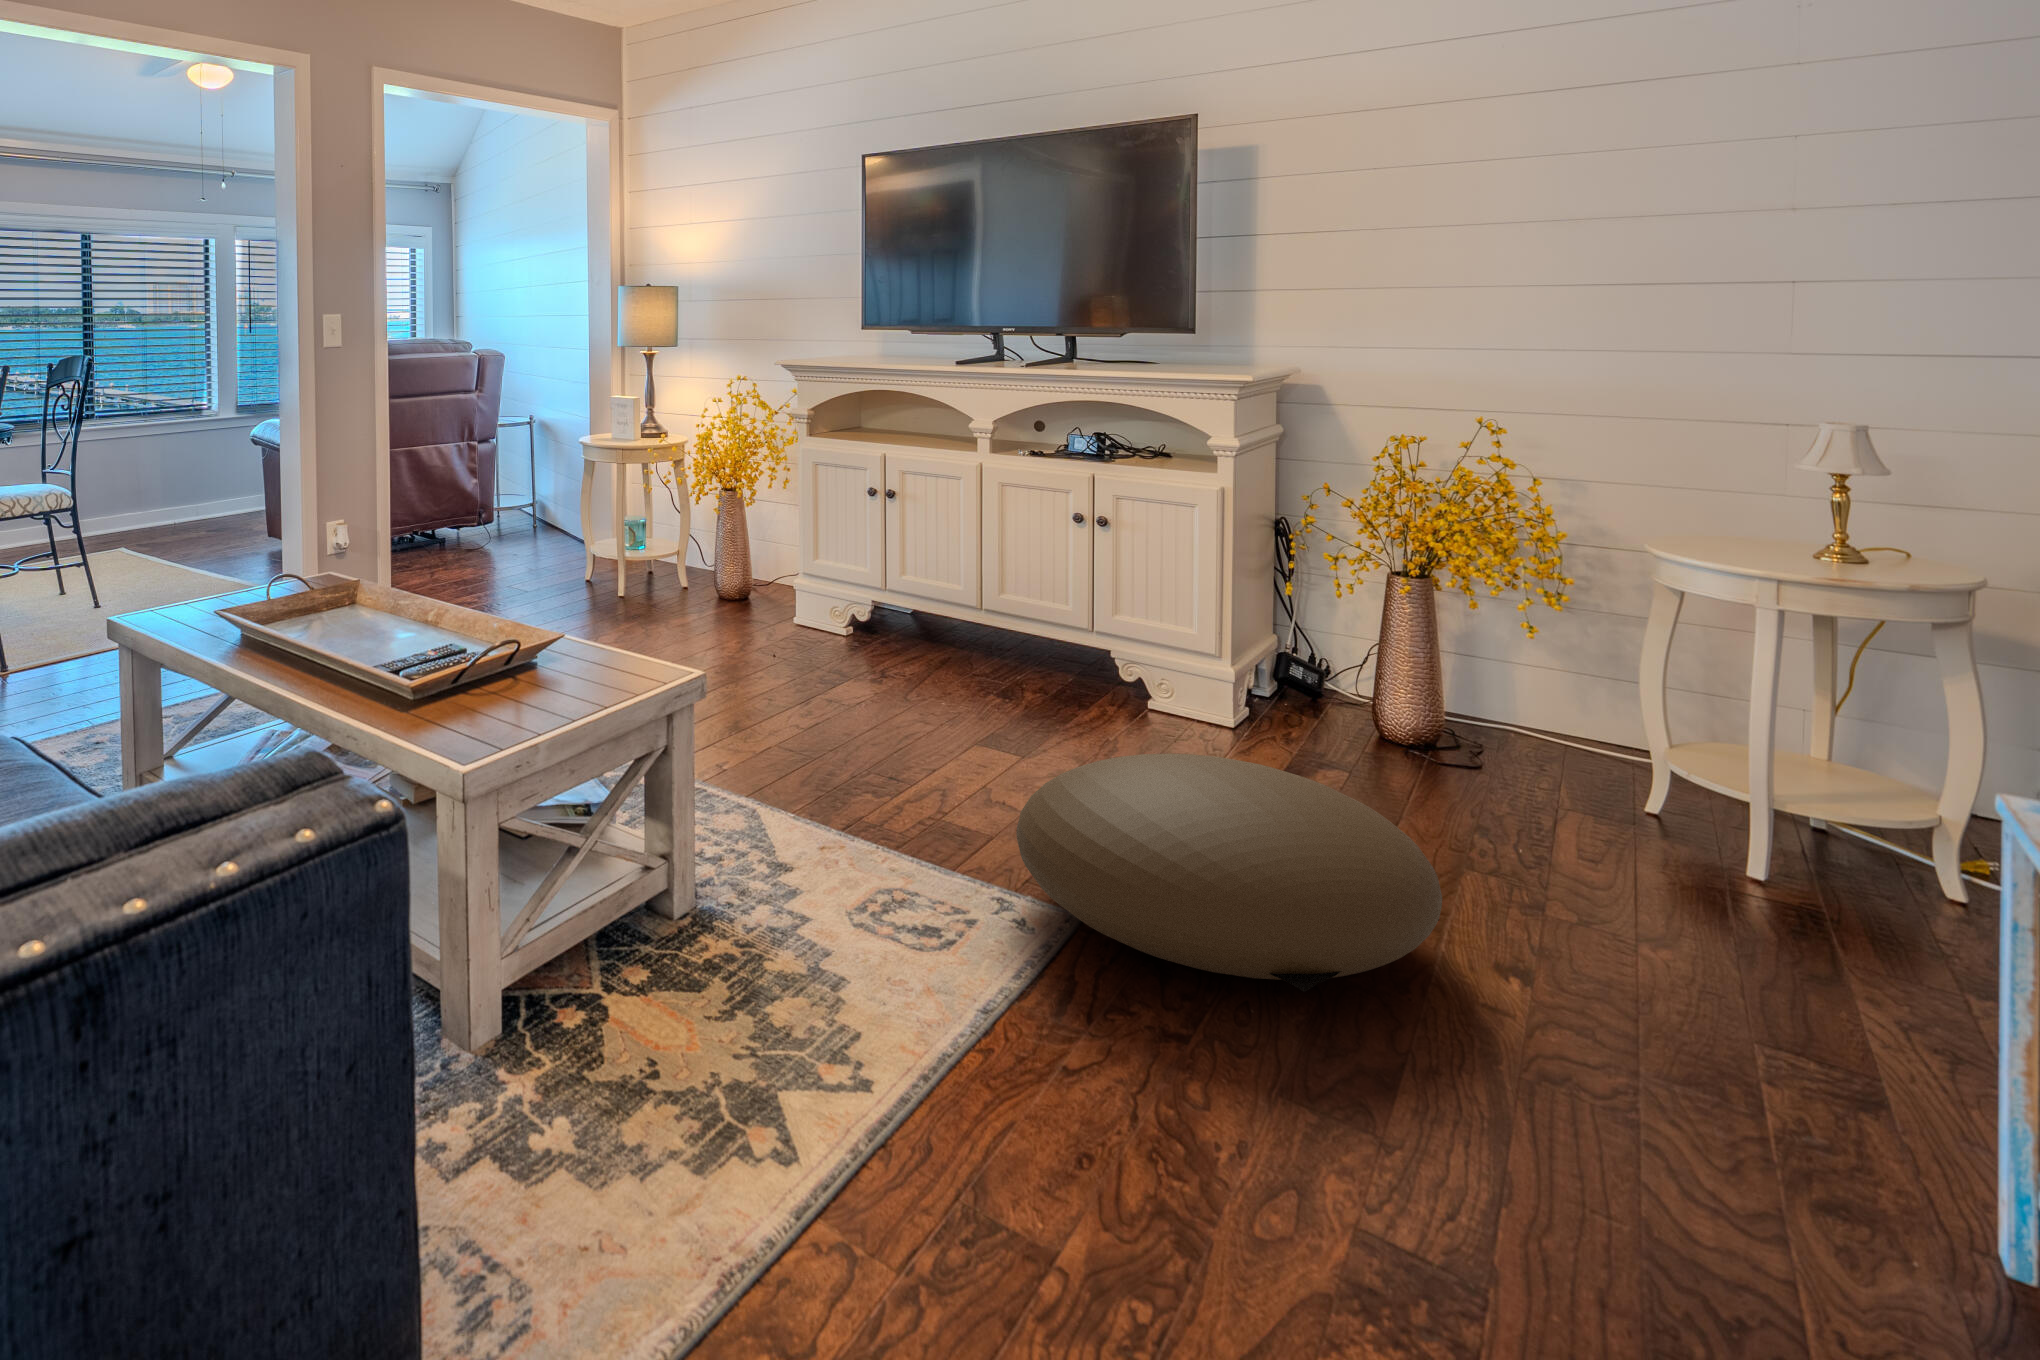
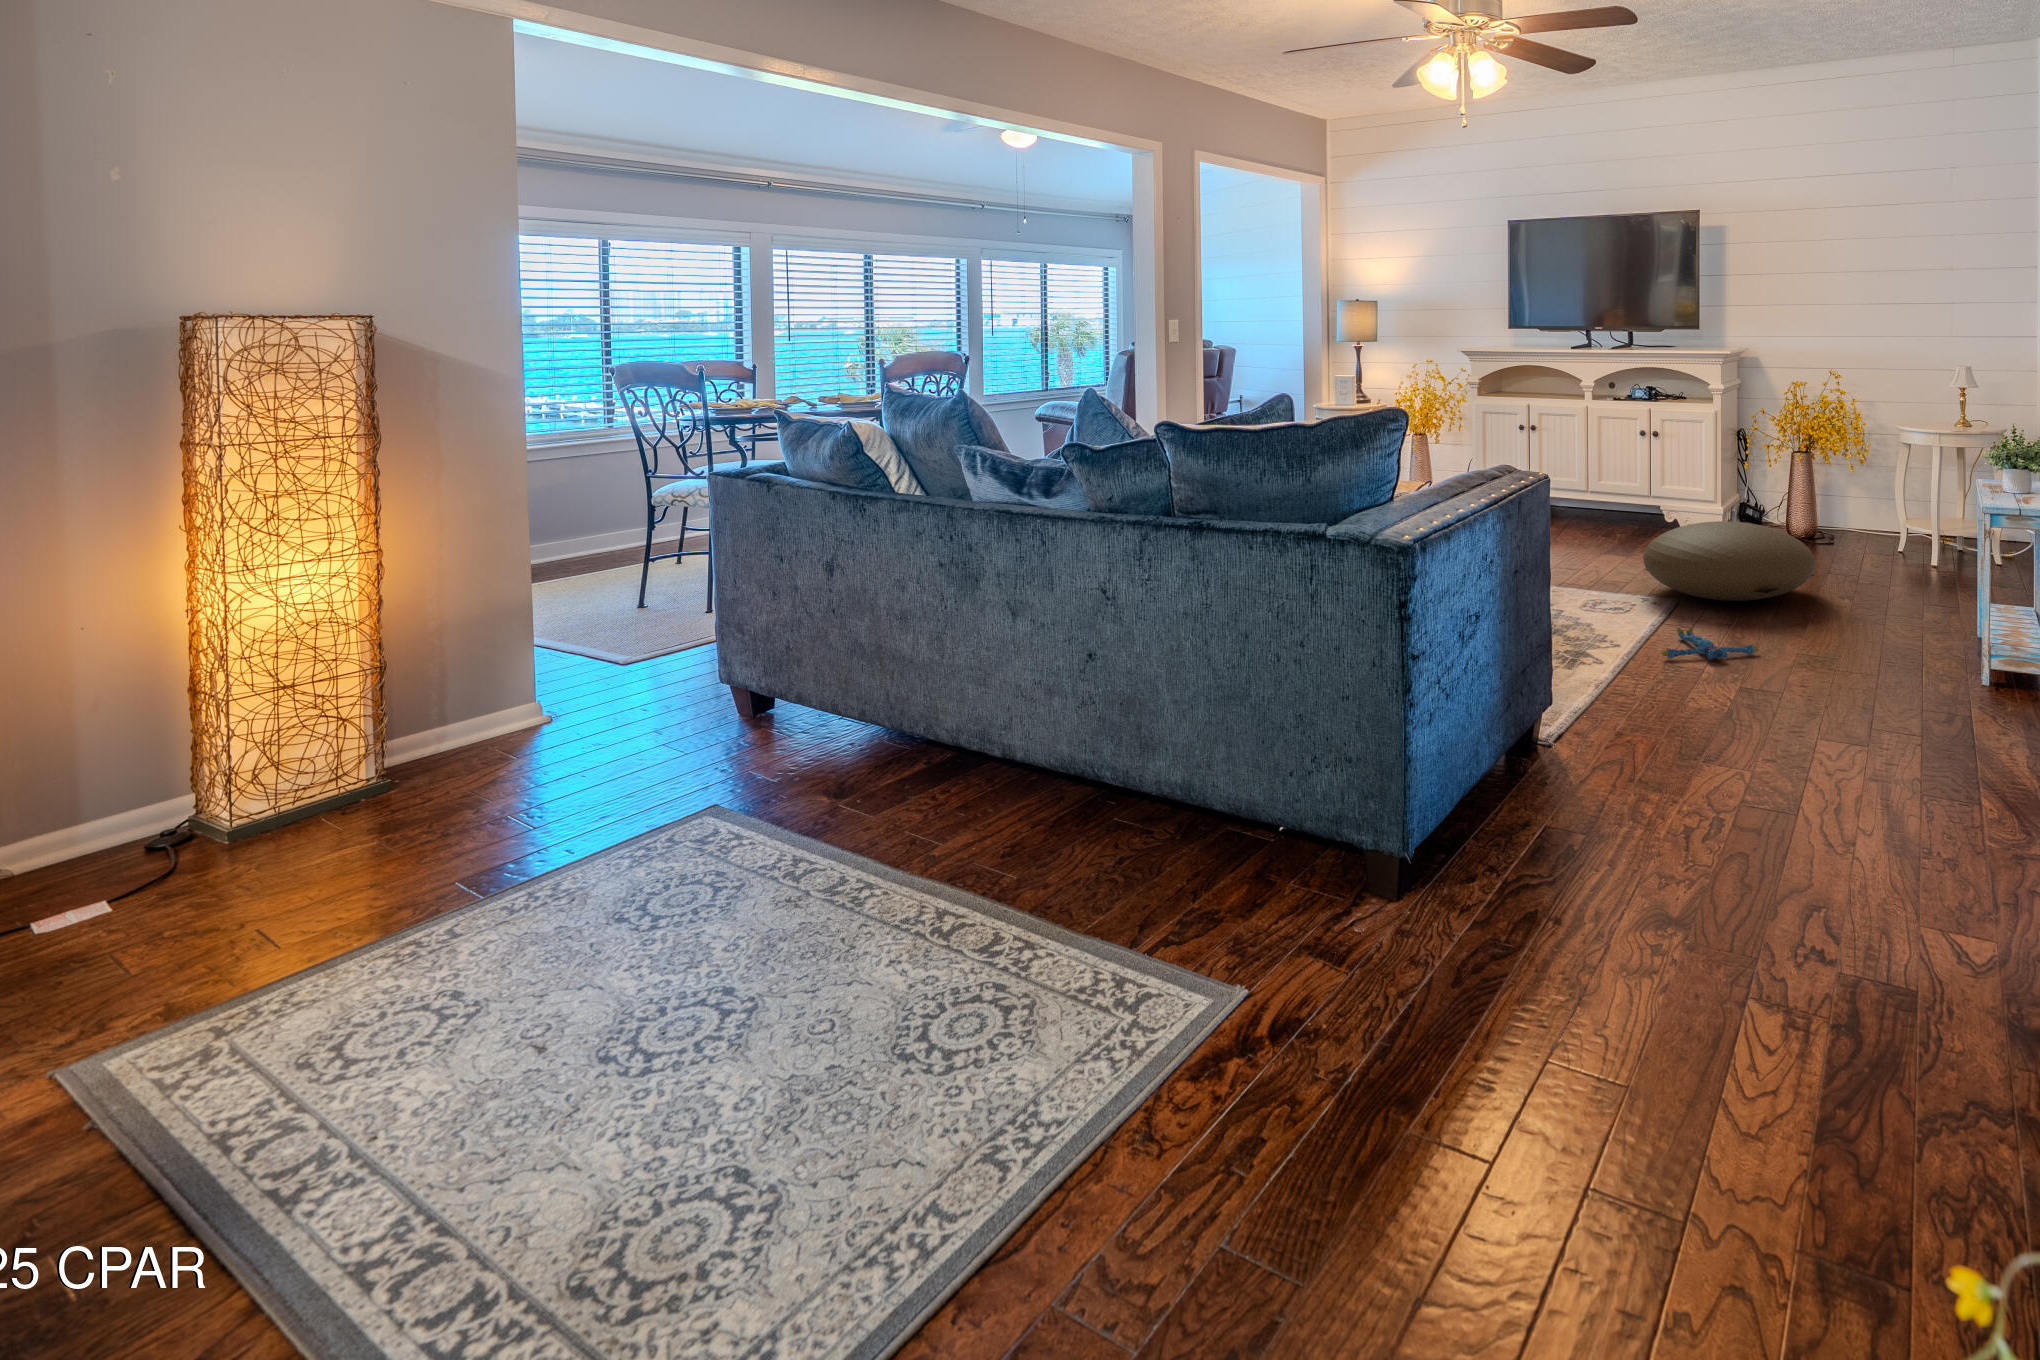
plush toy: none [982,1080,1266,1252] -> present [1662,627,1759,659]

